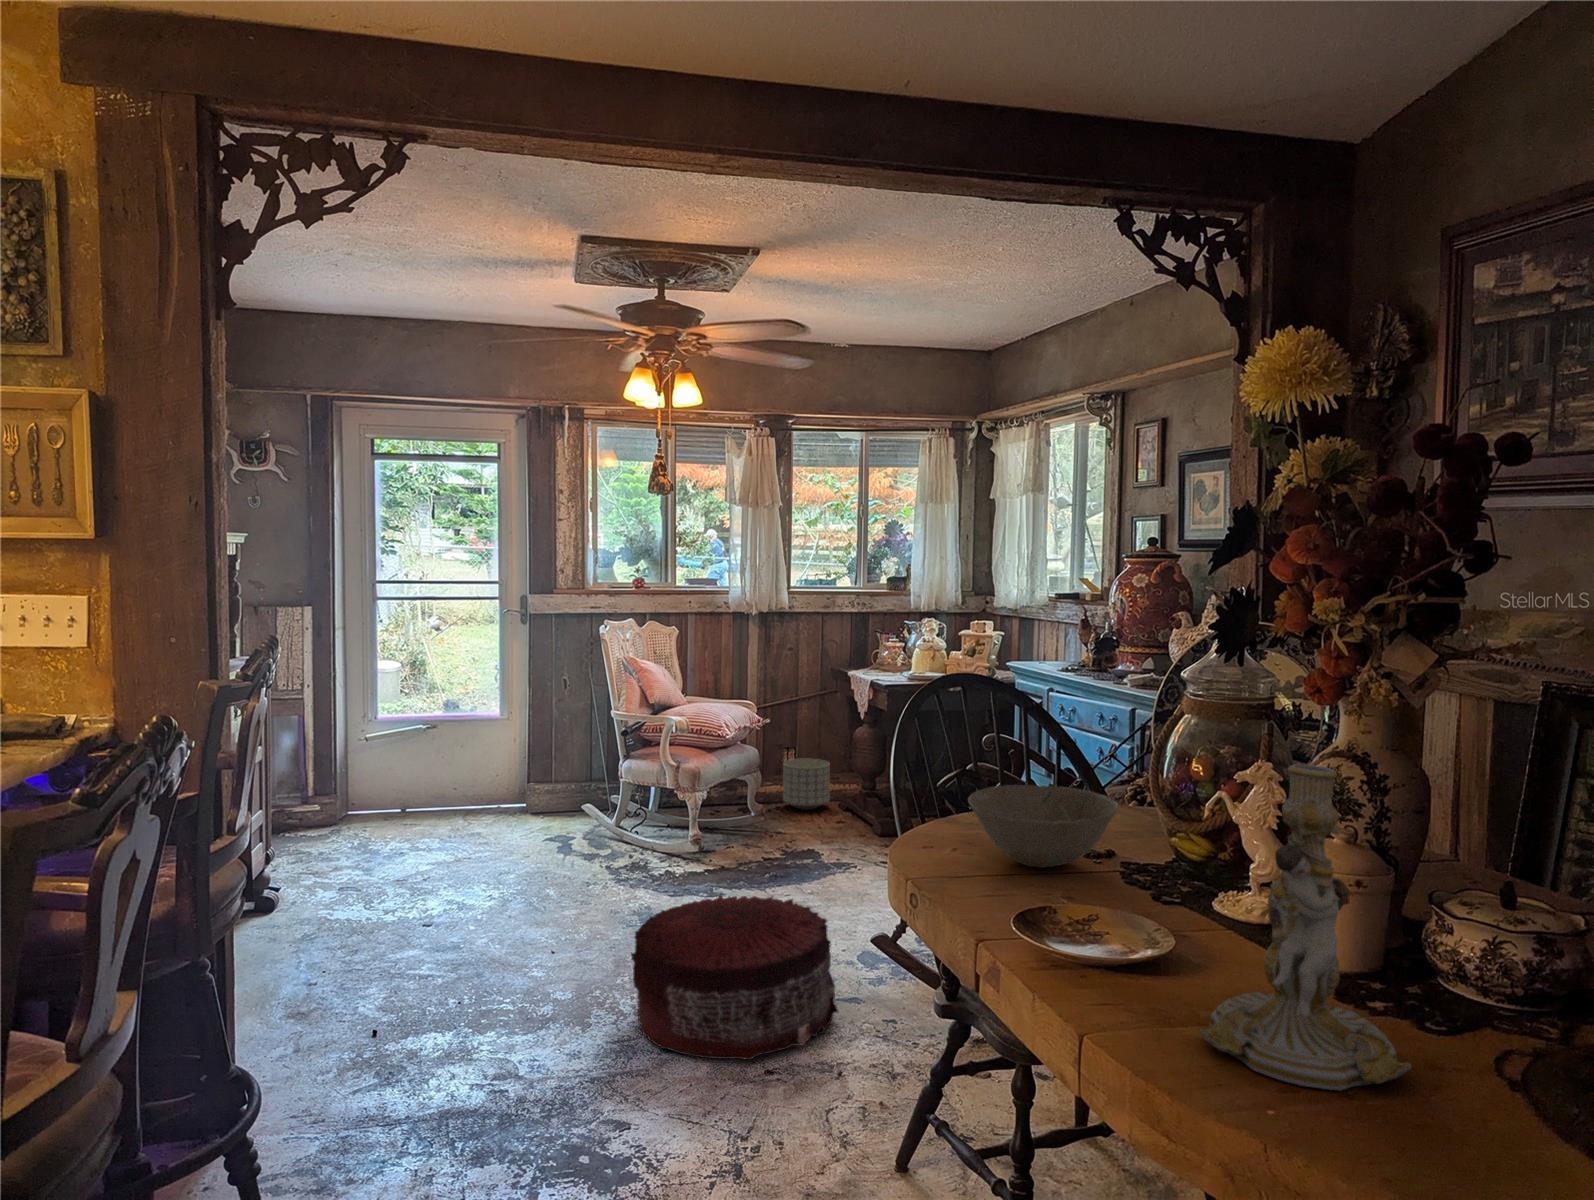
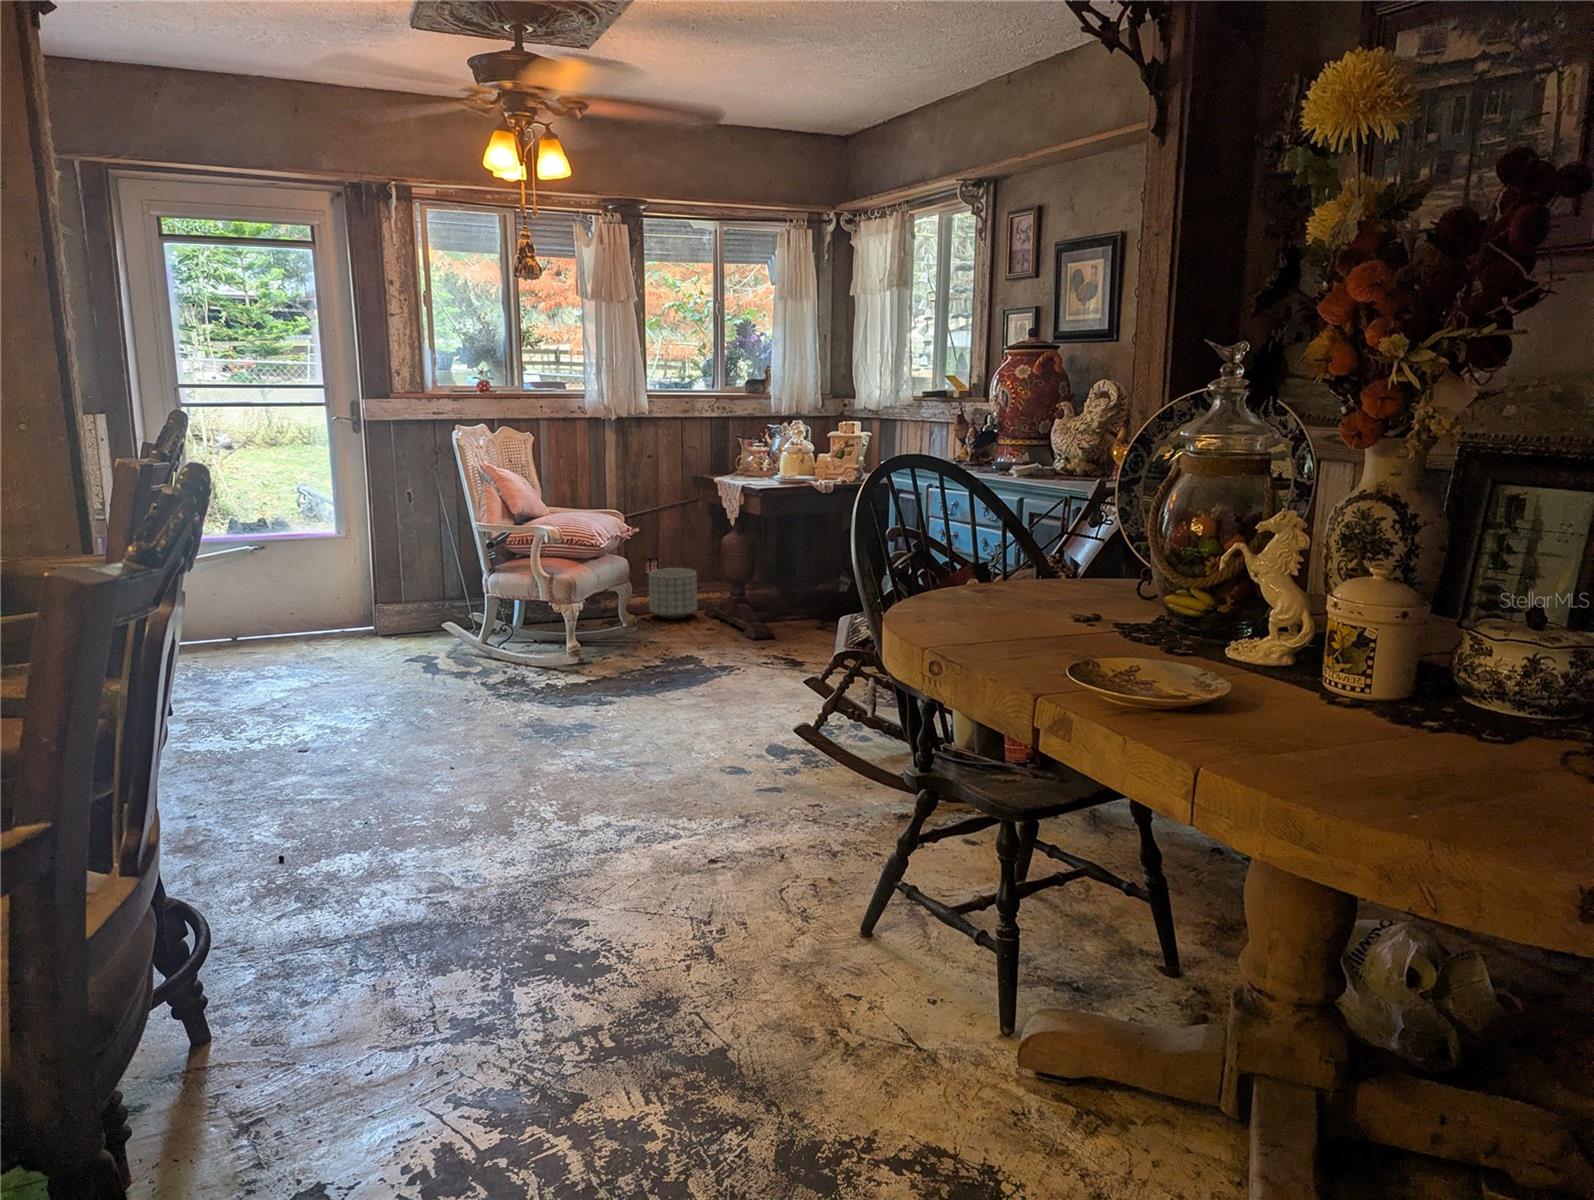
candlestick: present [1199,764,1411,1091] -> none [1301,493,1505,788]
bowl: present [968,785,1118,867] -> none [975,554,1126,631]
pouf: present [631,895,838,1060] -> none [552,696,766,853]

